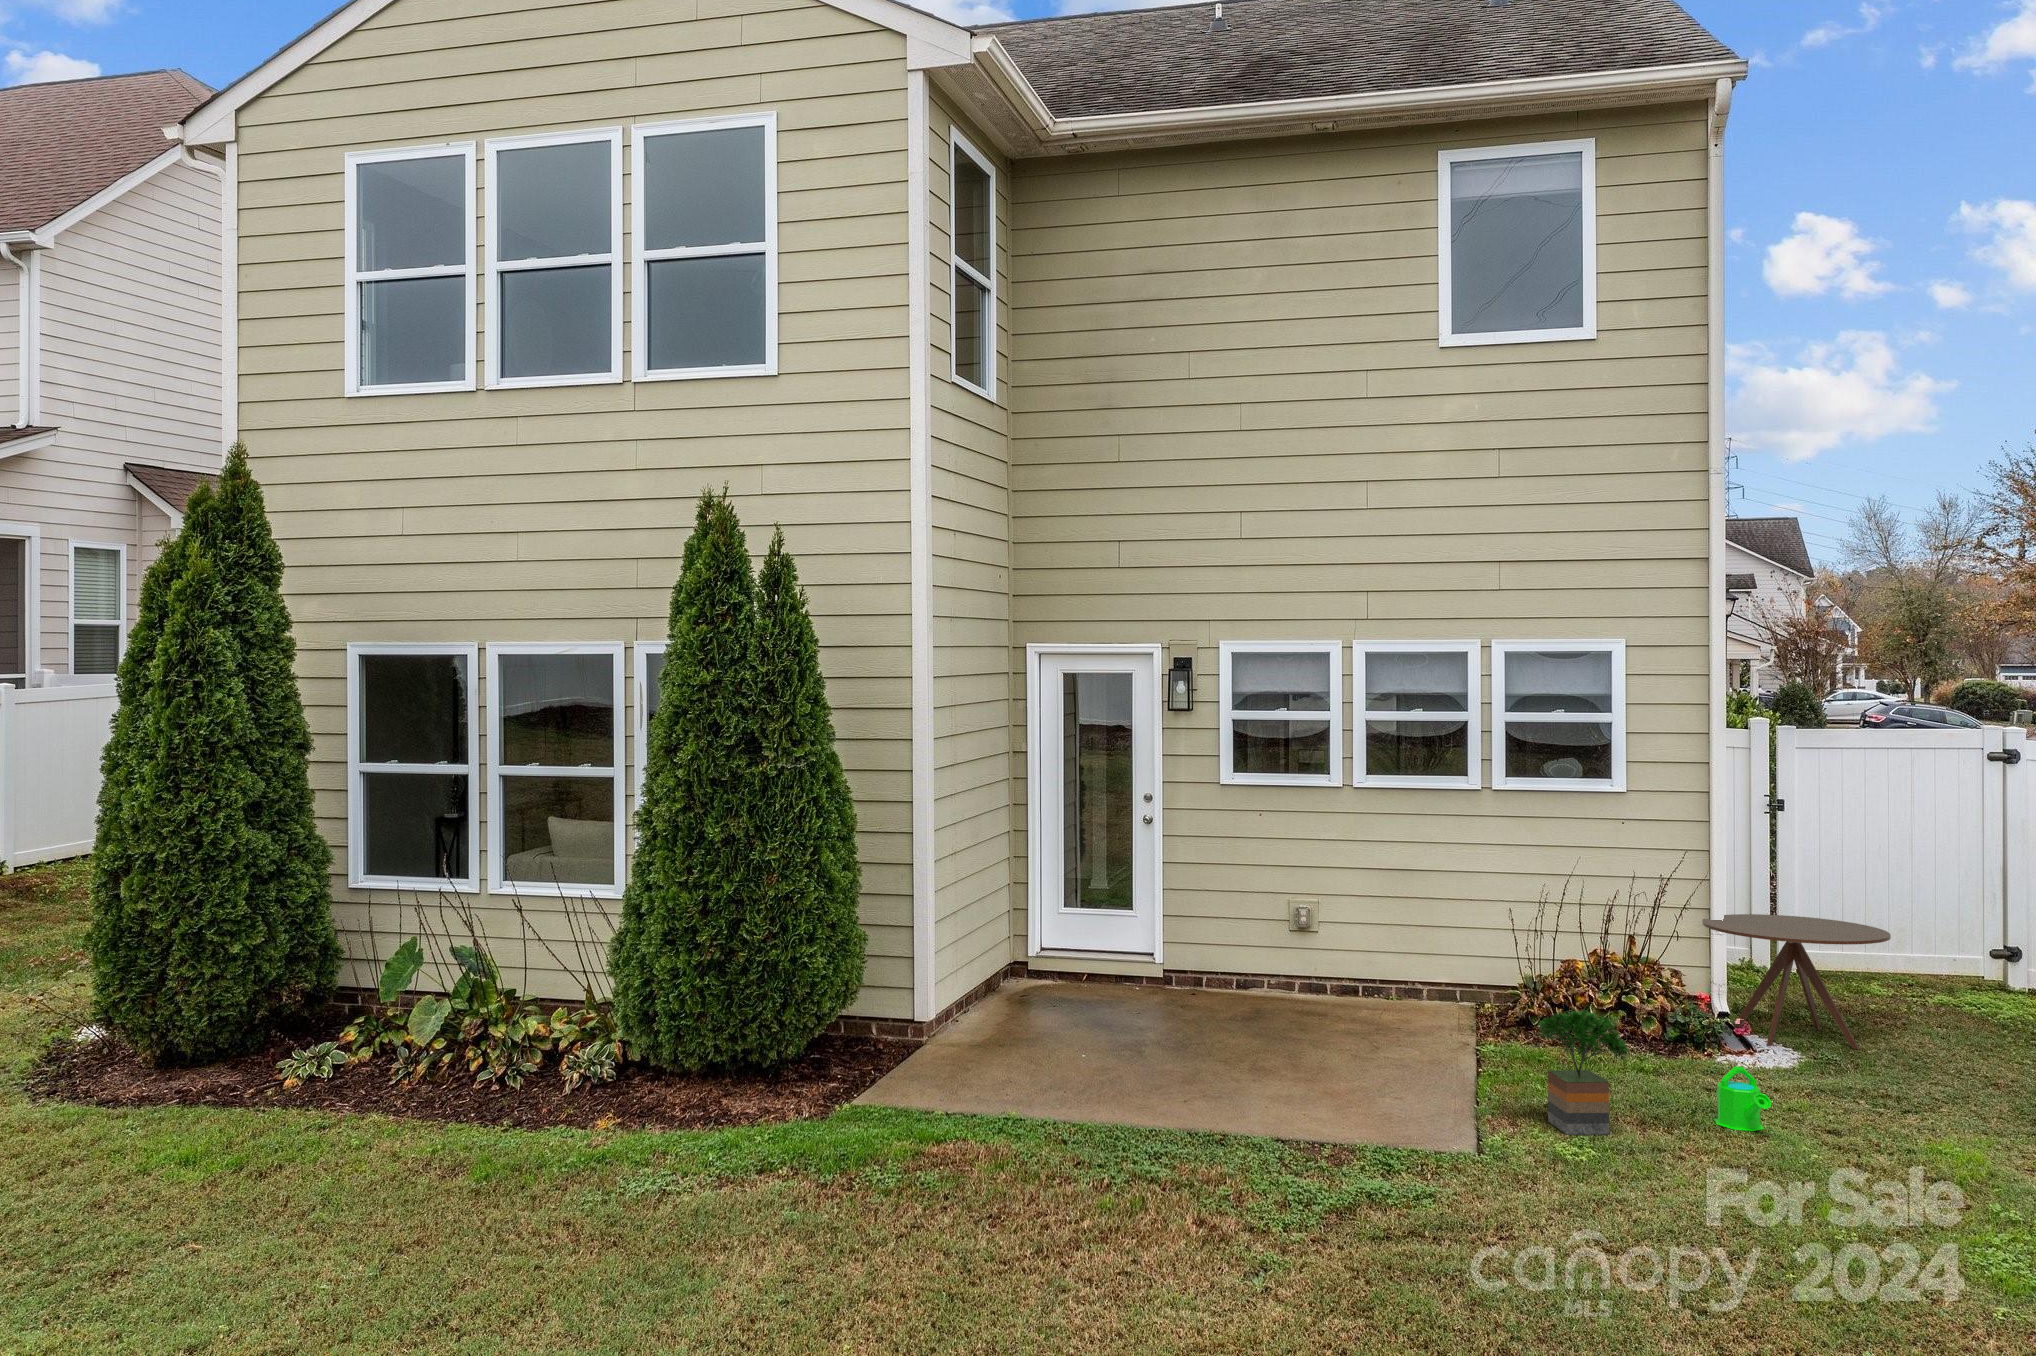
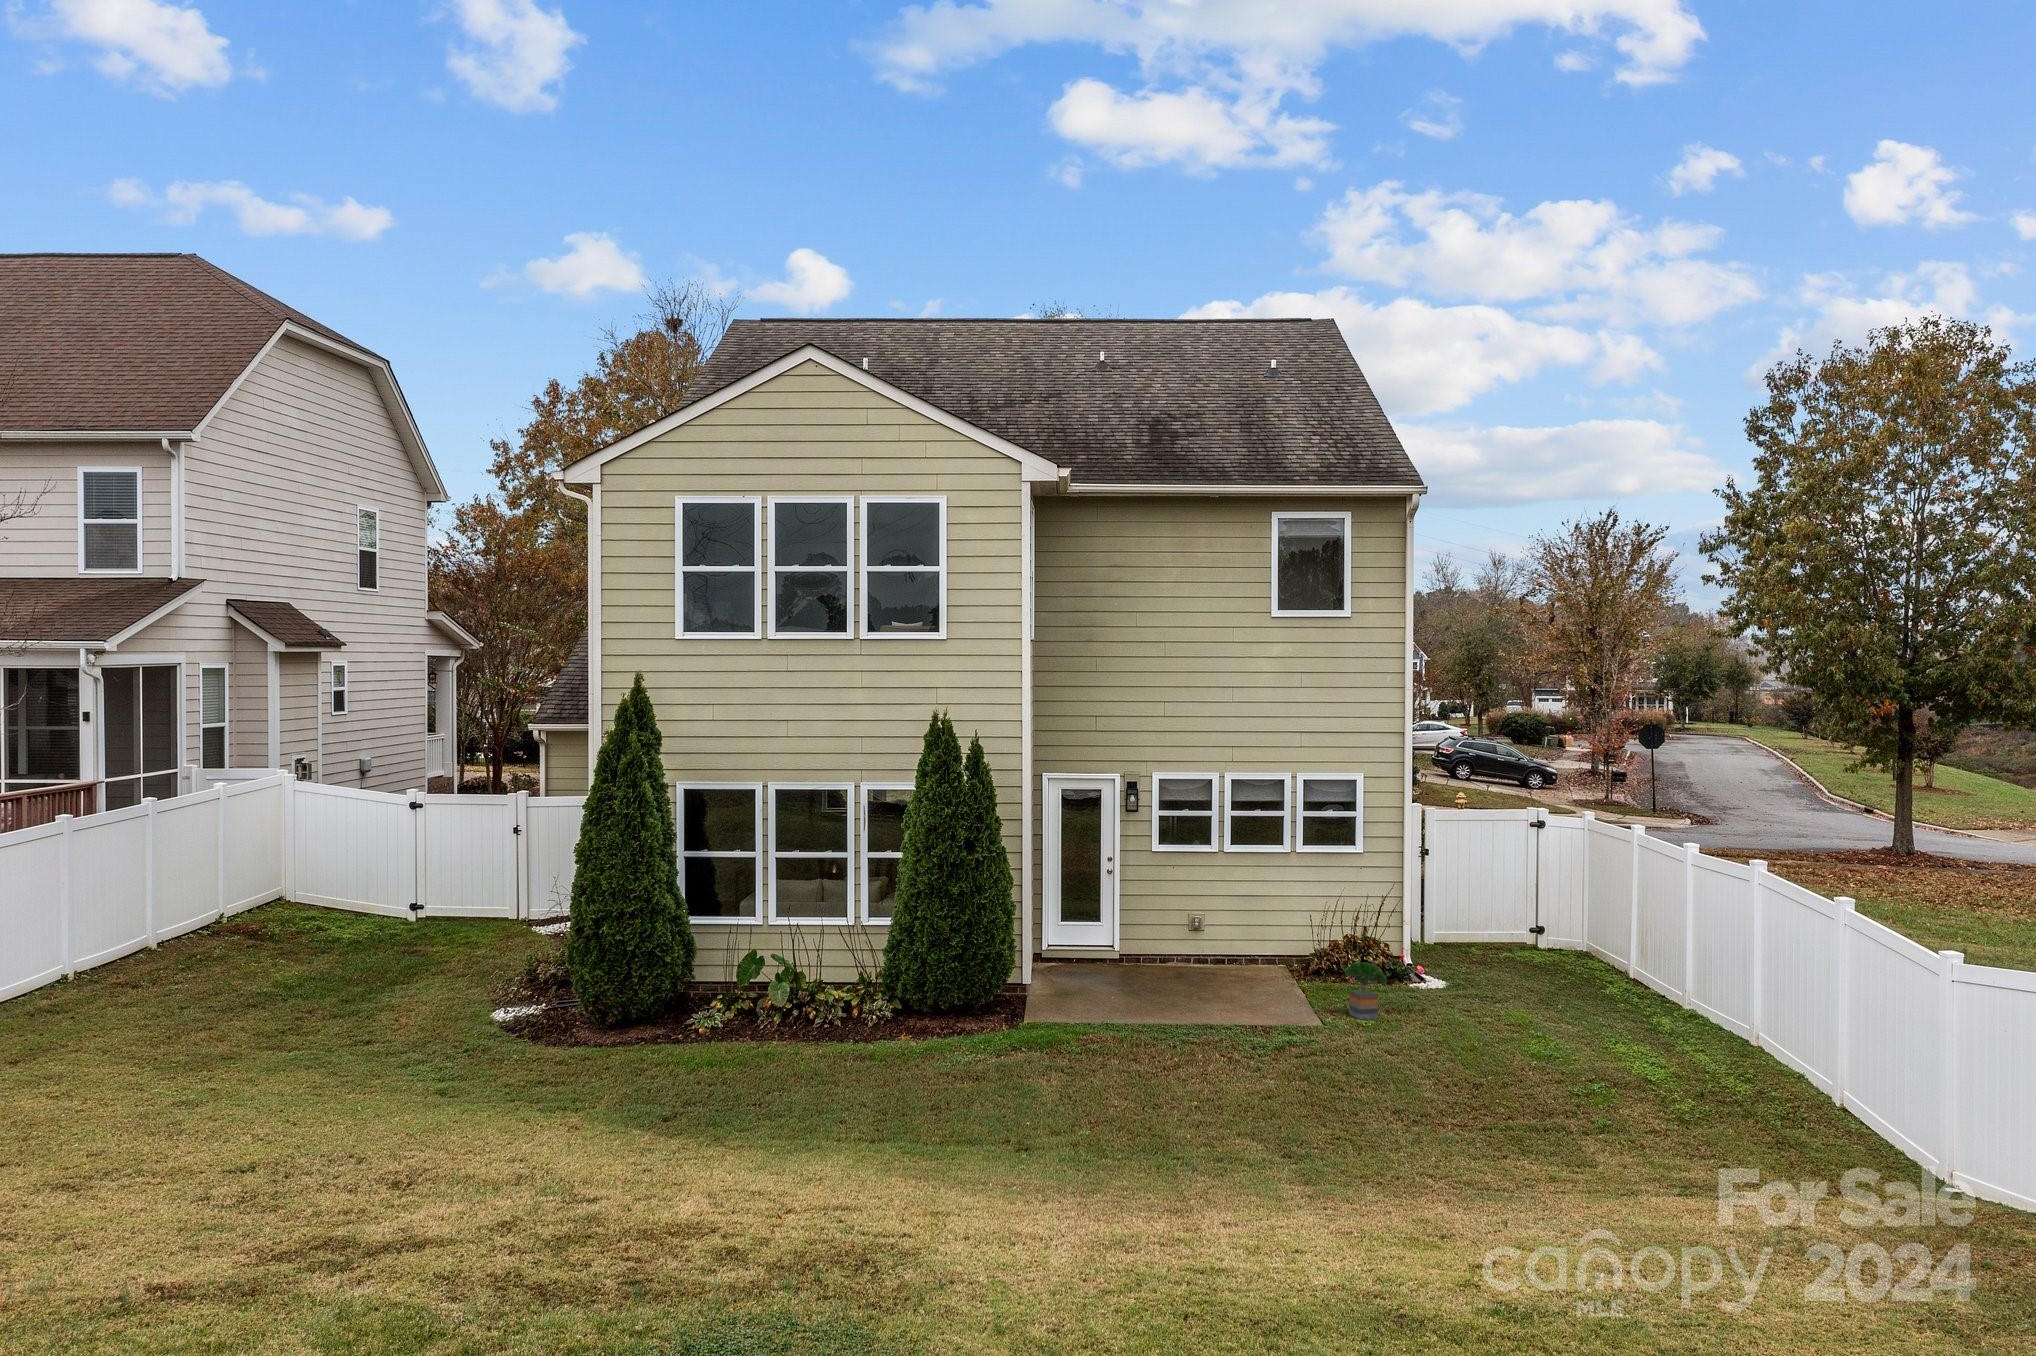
round table: present [1702,914,1891,1050] -> none [1399,914,1486,981]
watering can: present [1714,1066,1771,1131] -> none [1419,985,1444,1015]

